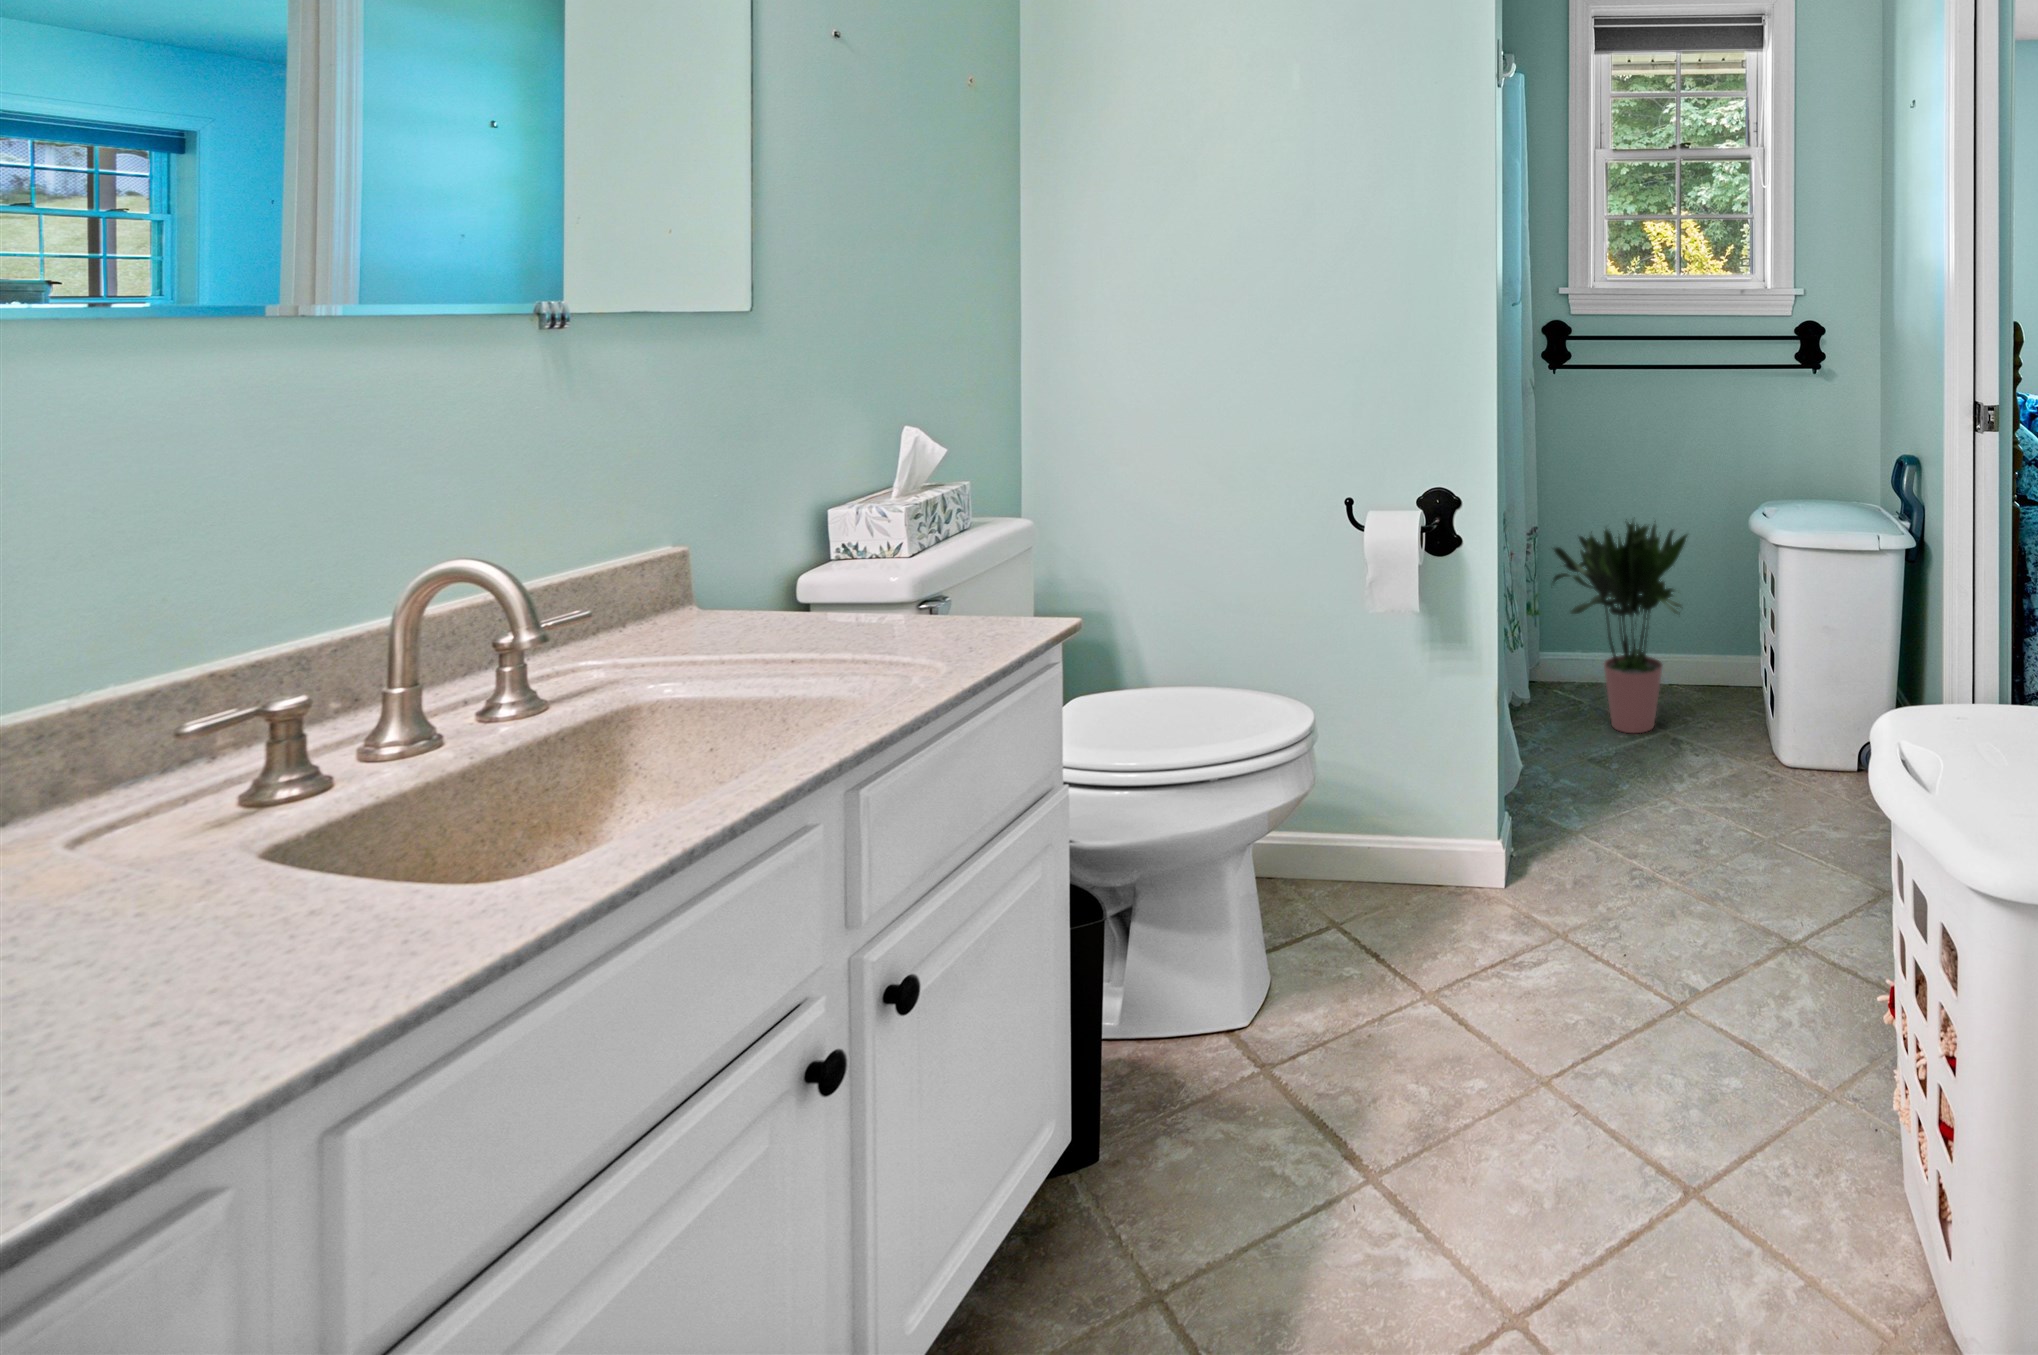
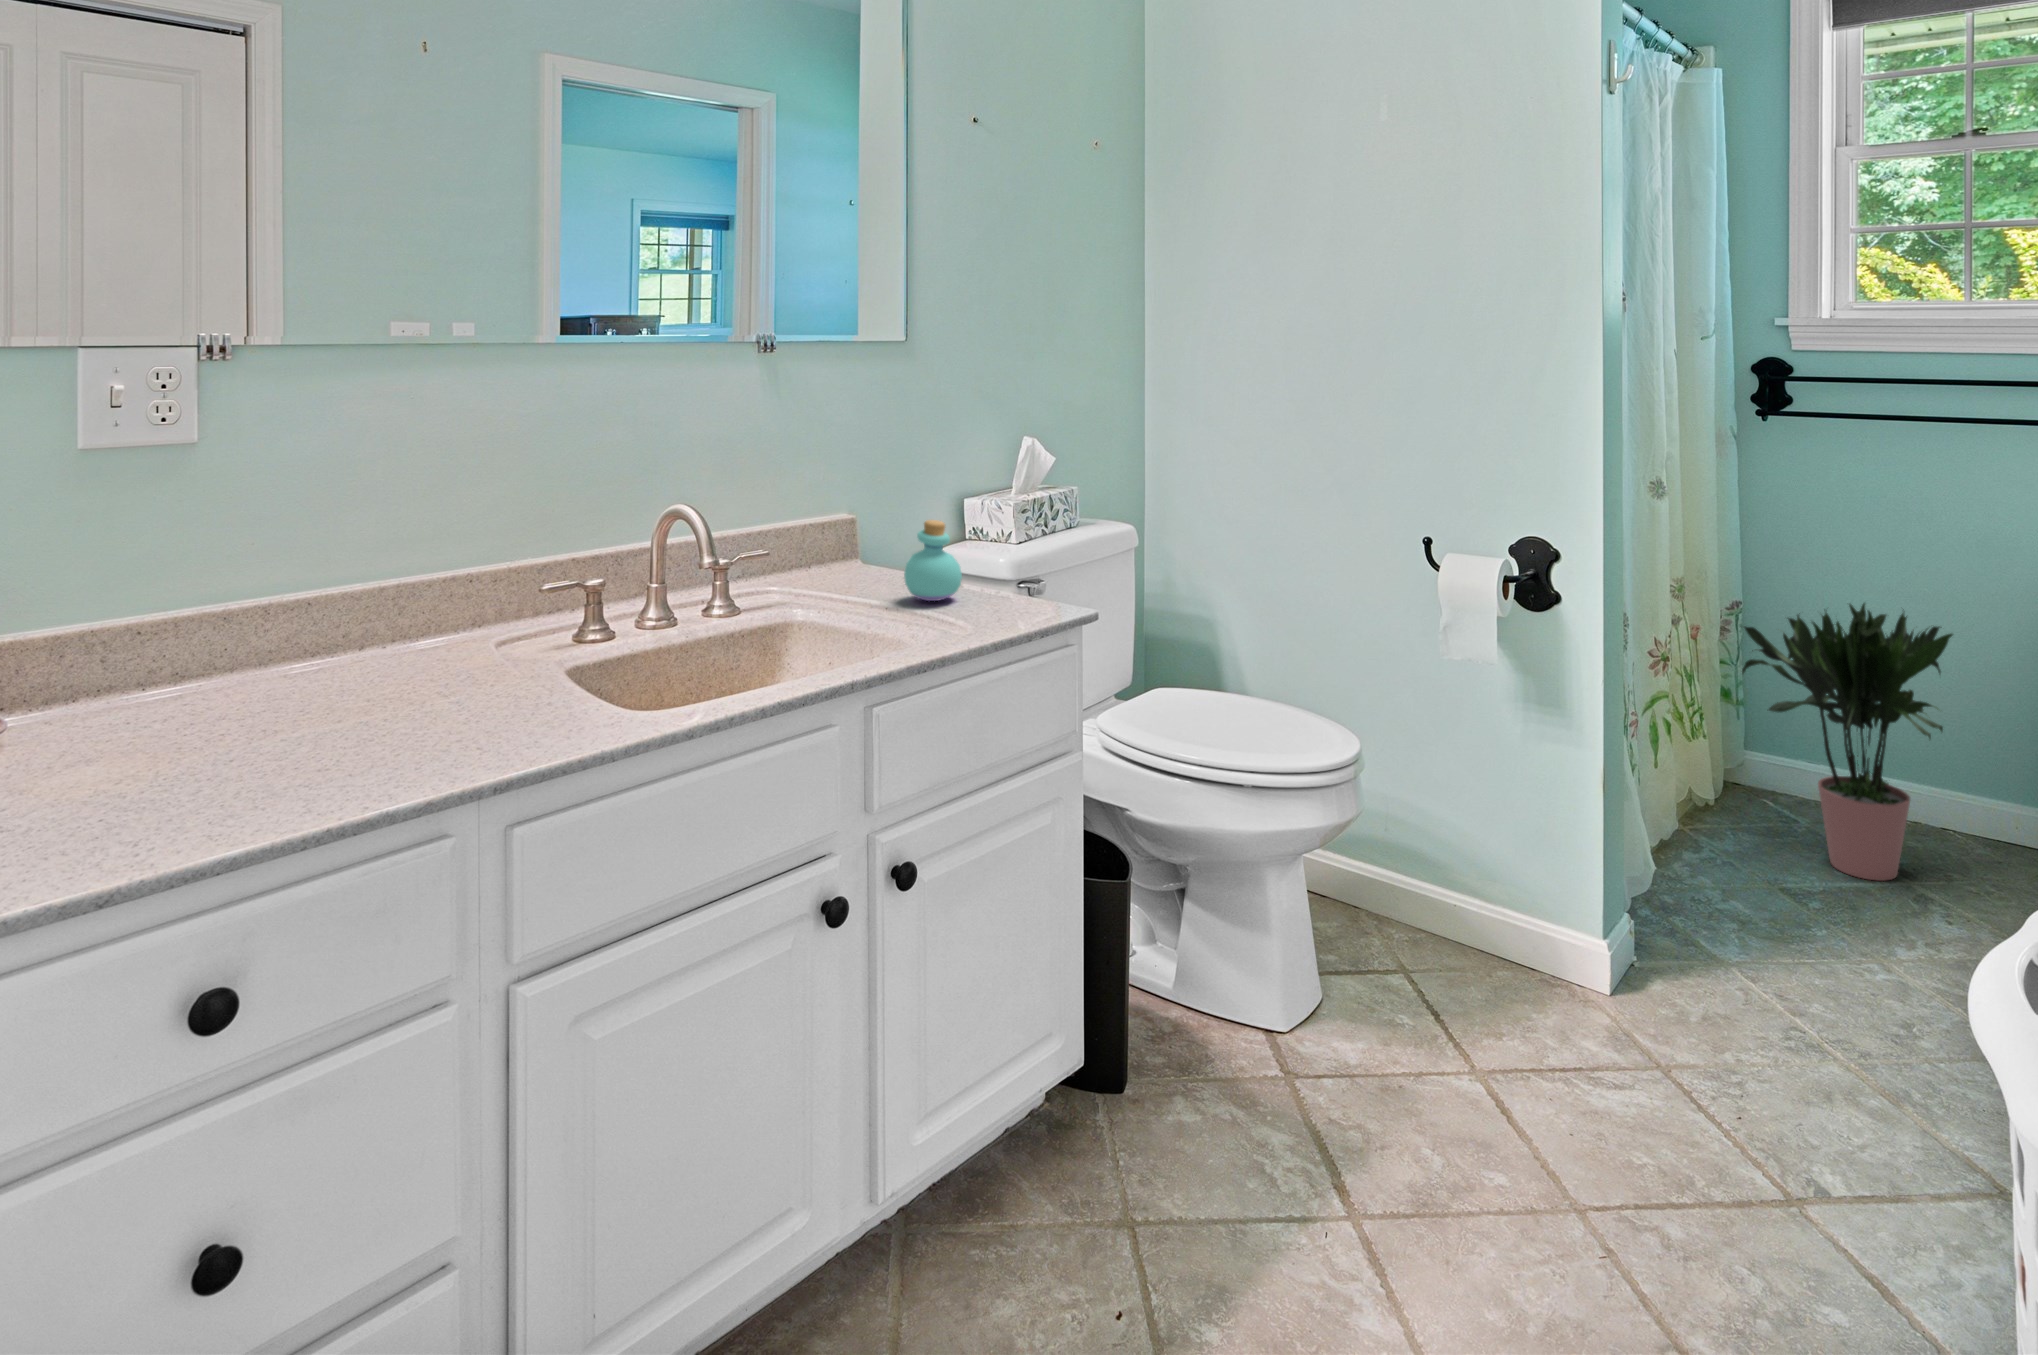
perfume bottle: none [816,541,901,646] -> present [904,520,962,601]

